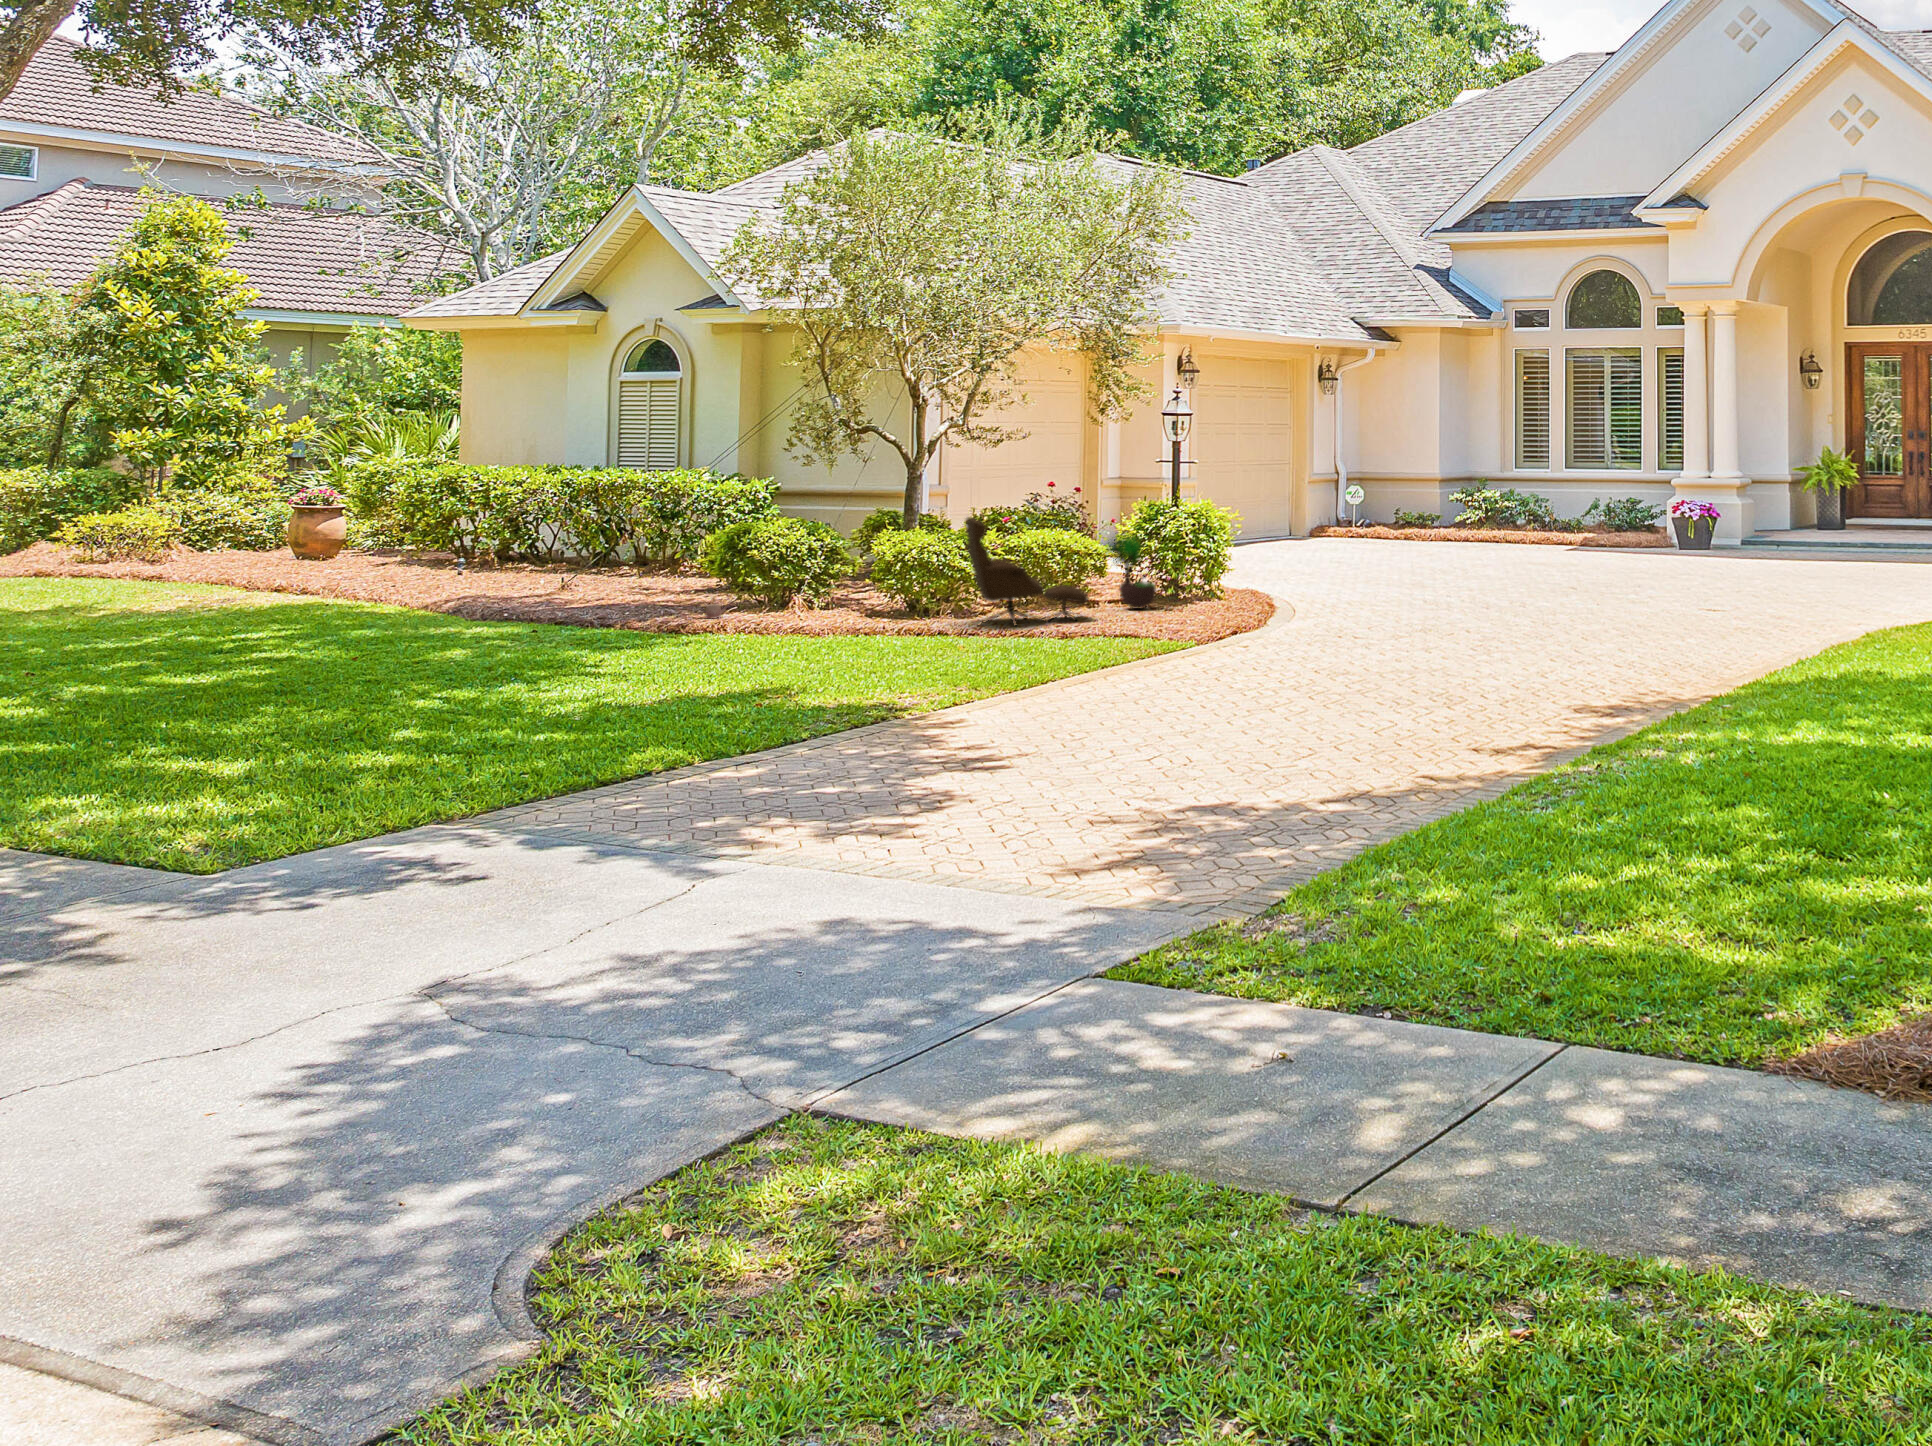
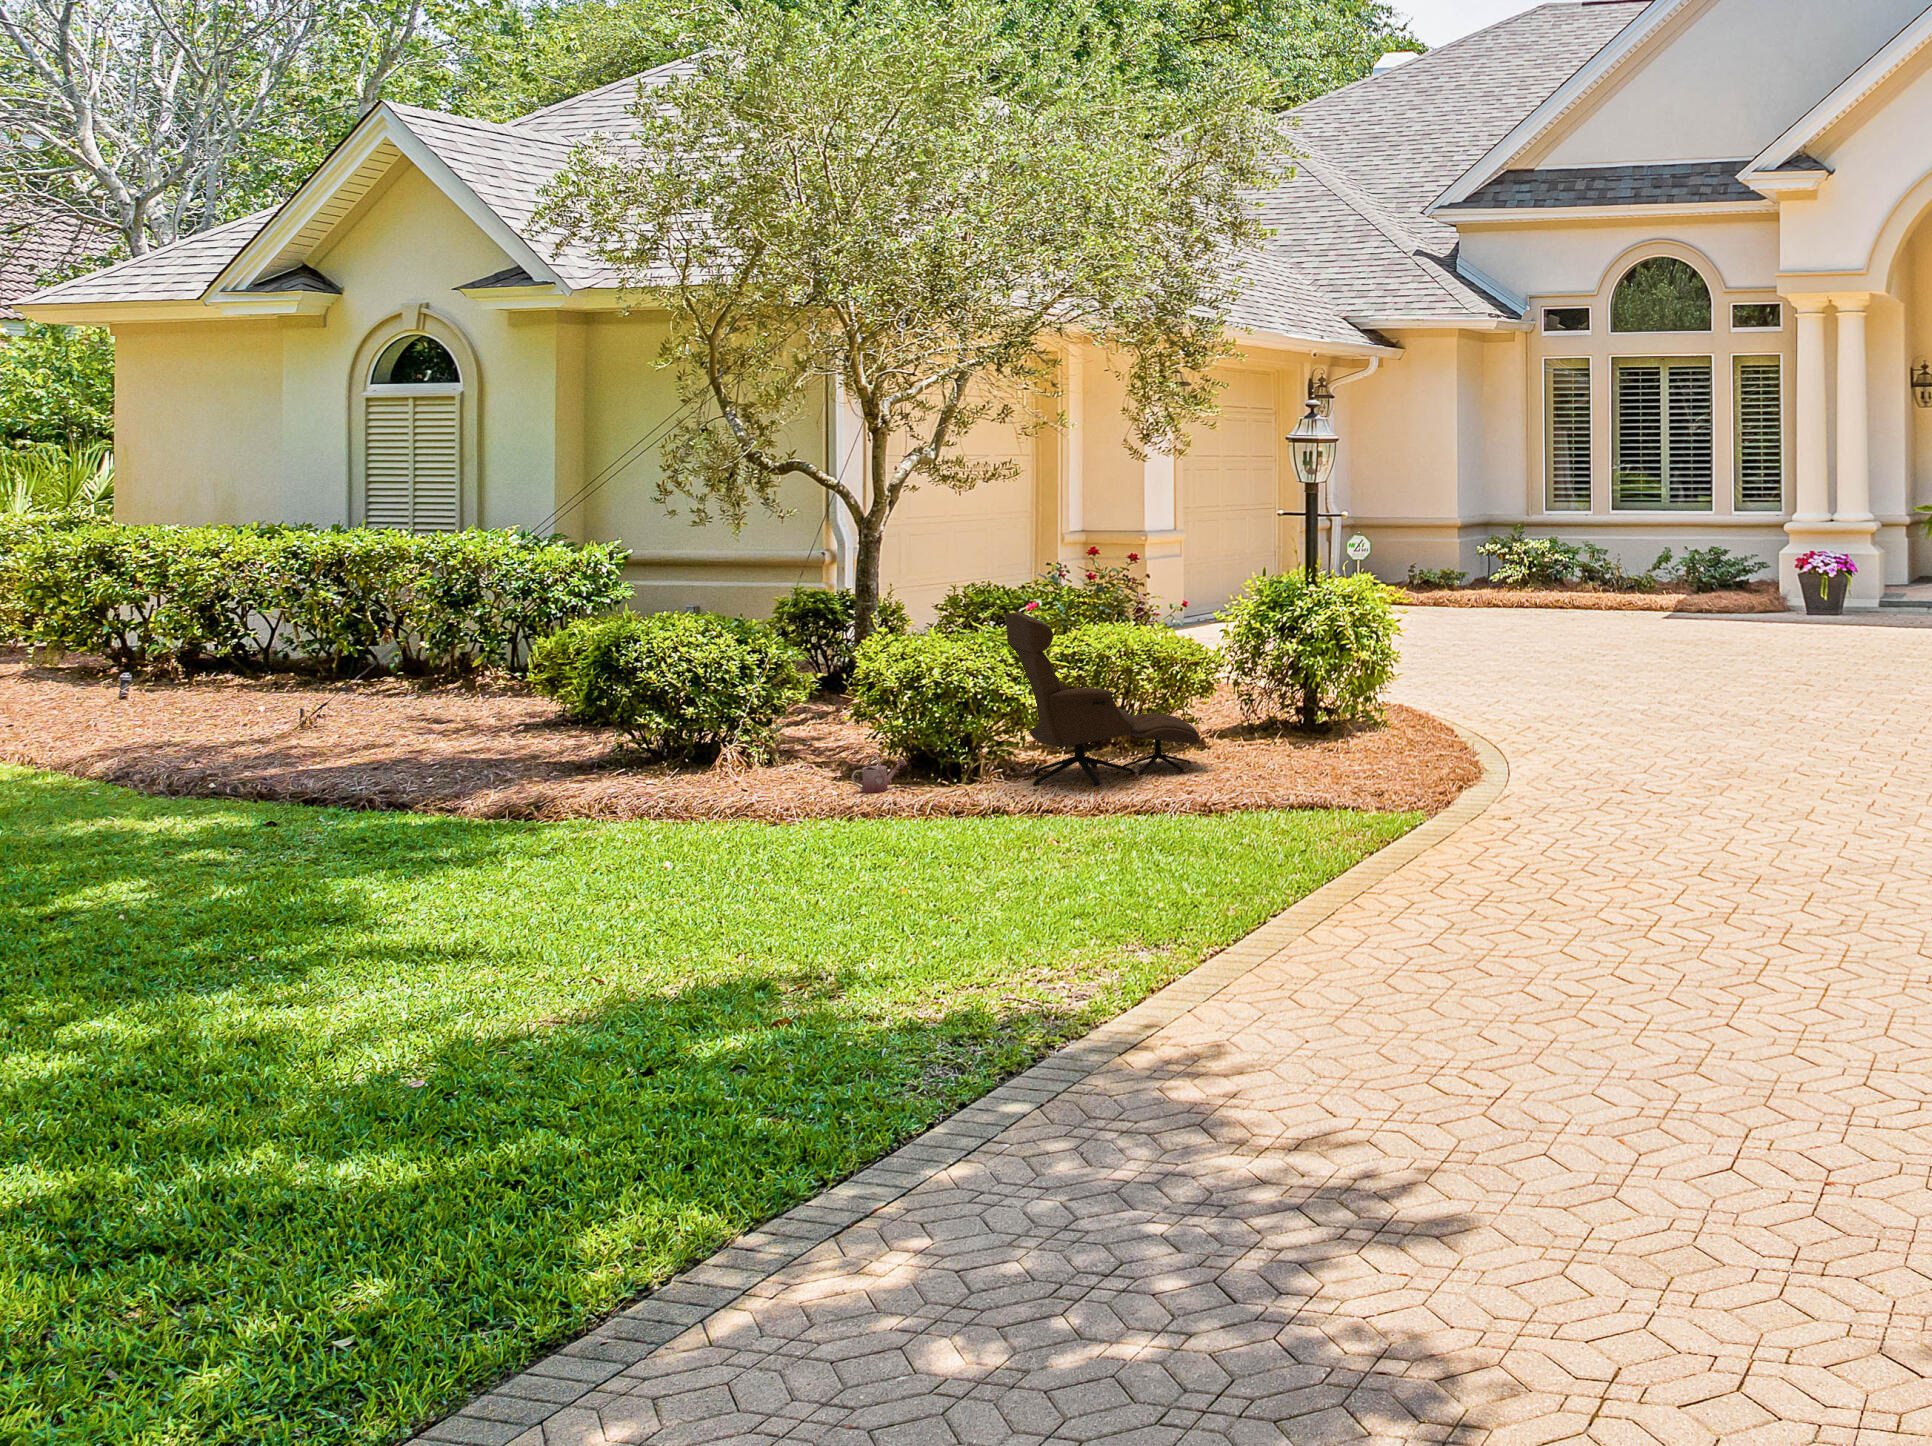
potted tree: present [1108,531,1156,609] -> none [1190,617,1273,741]
watering can: present [699,598,732,619] -> present [852,754,906,793]

